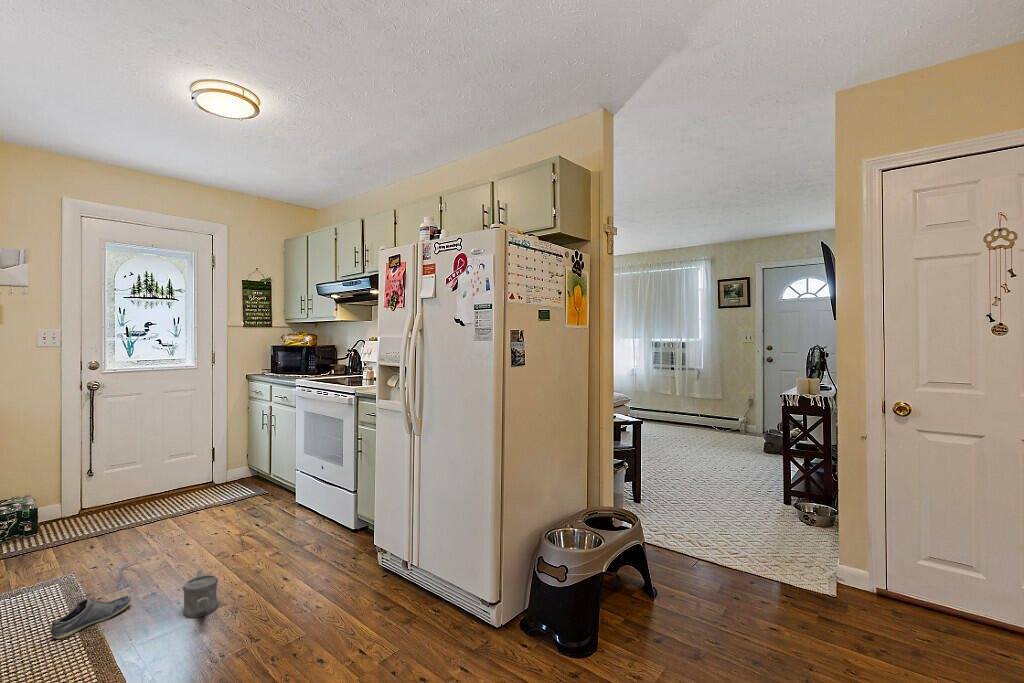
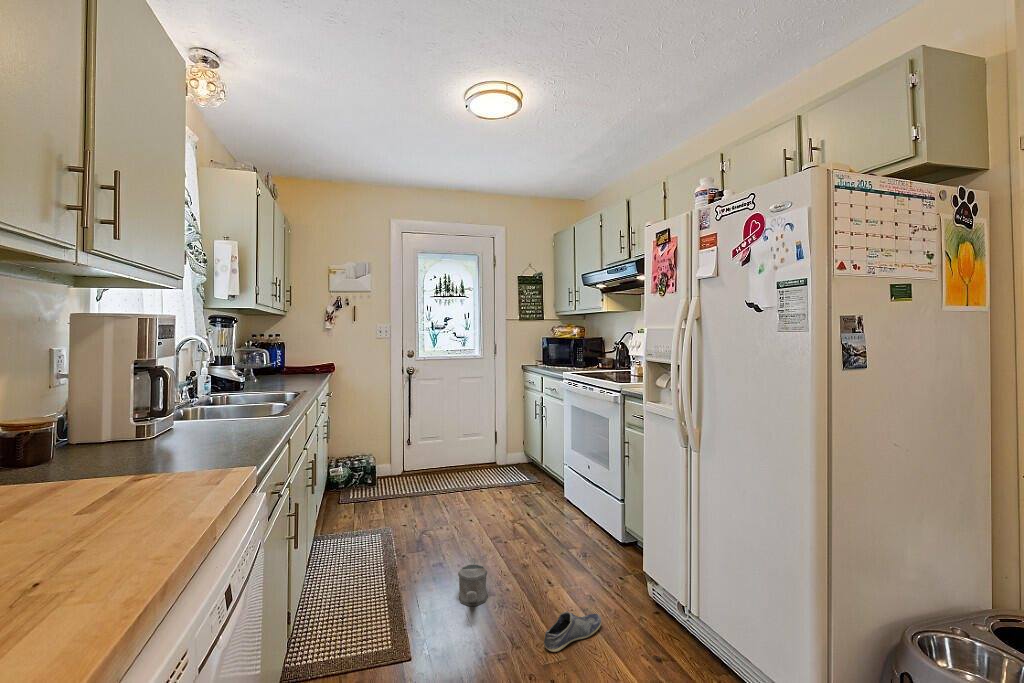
shoe: present [51,596,132,639] -> present [544,611,601,652]

